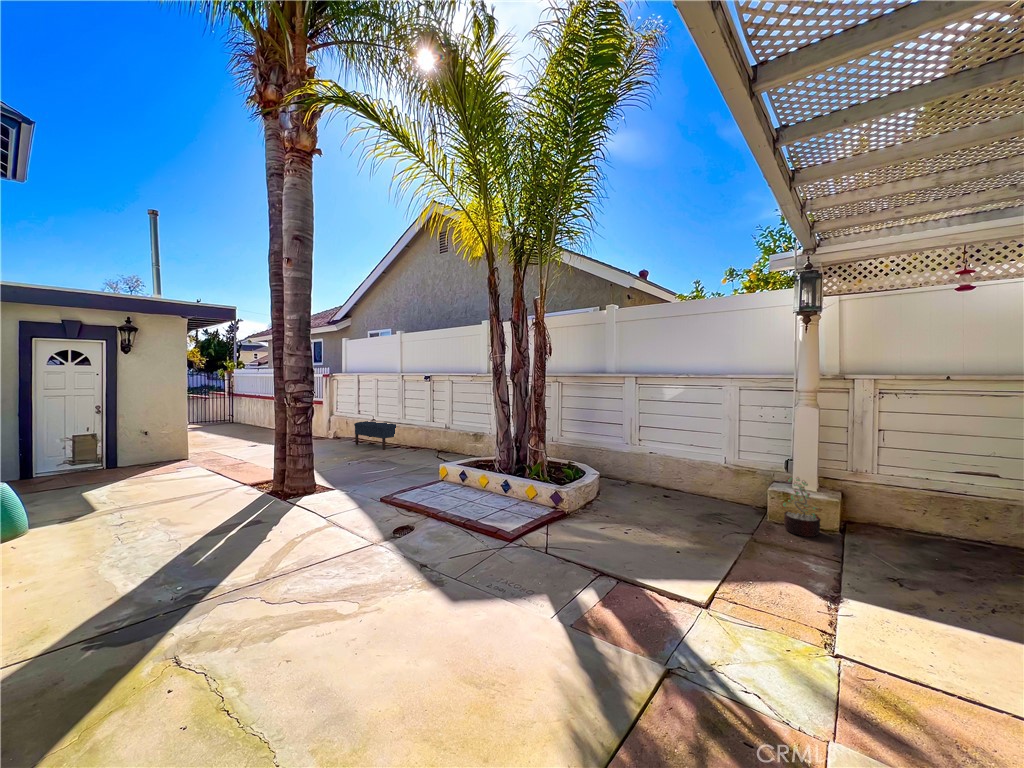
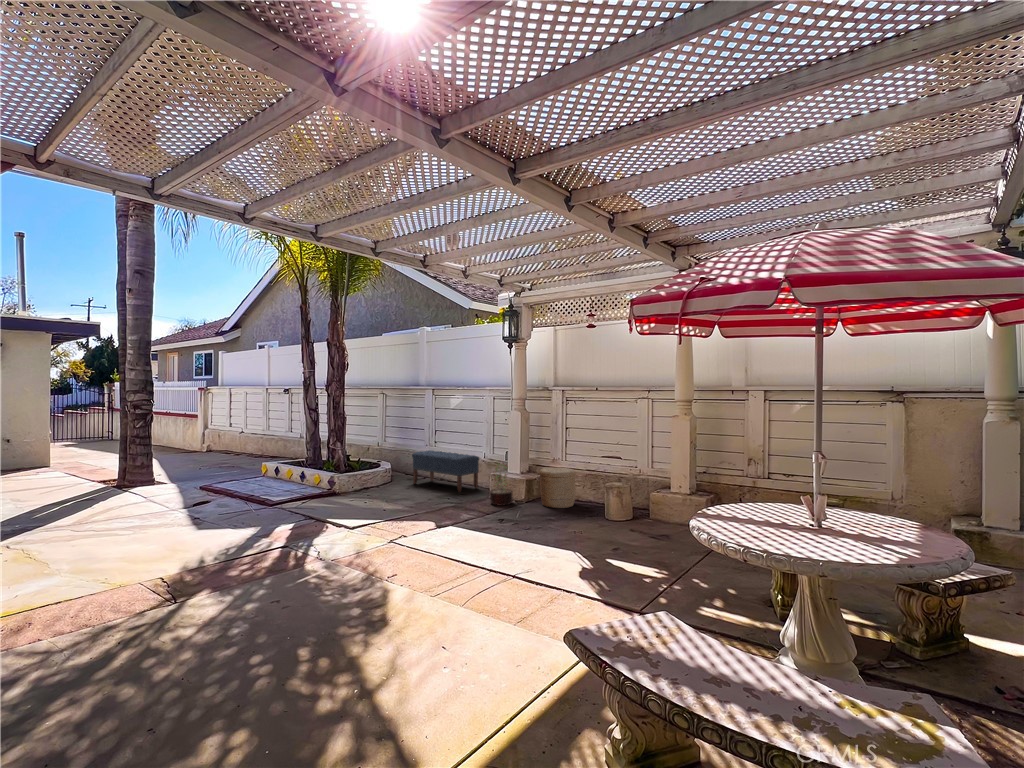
bench: present [354,421,396,450] -> present [412,451,479,492]
woven basket: none [854,484,920,544] -> present [539,468,576,508]

